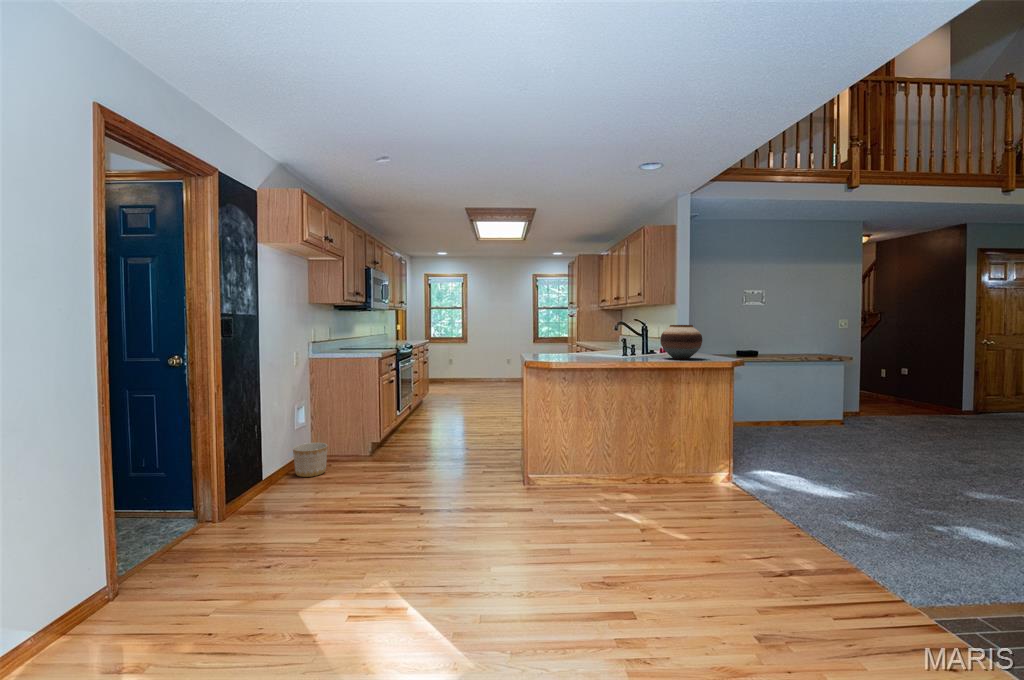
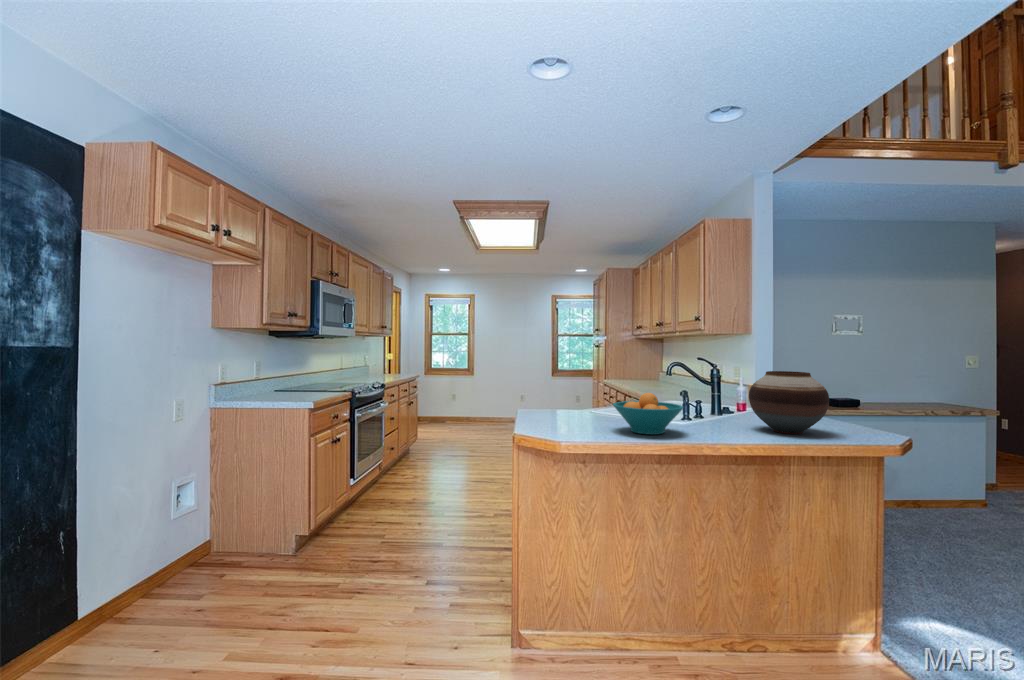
fruit bowl: none [582,337,622,360] -> present [613,393,683,435]
planter: present [293,443,327,477] -> none [151,542,213,604]

